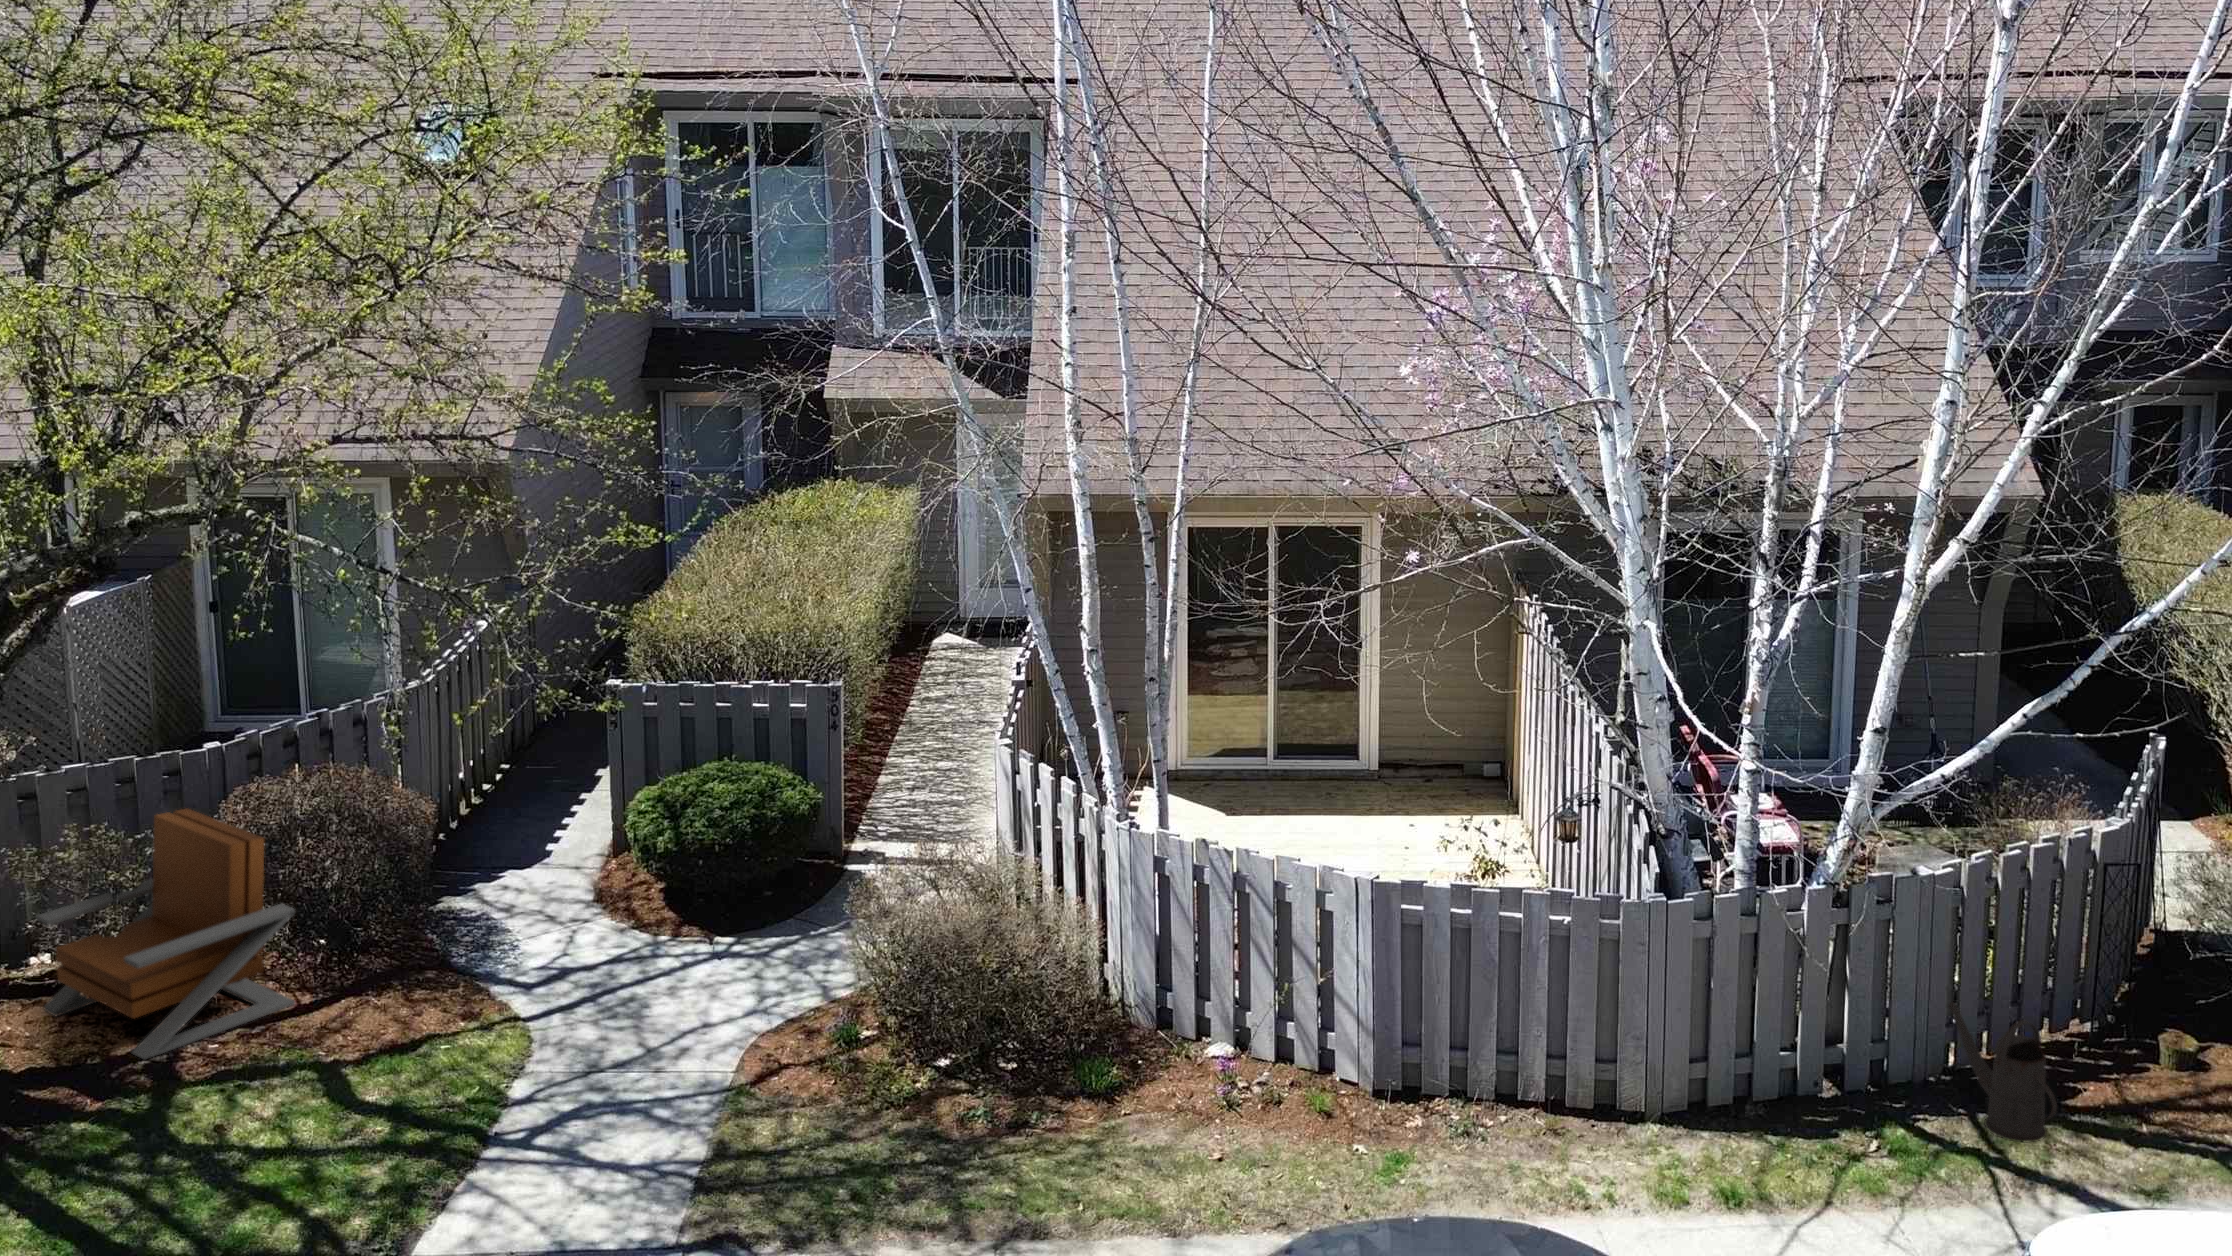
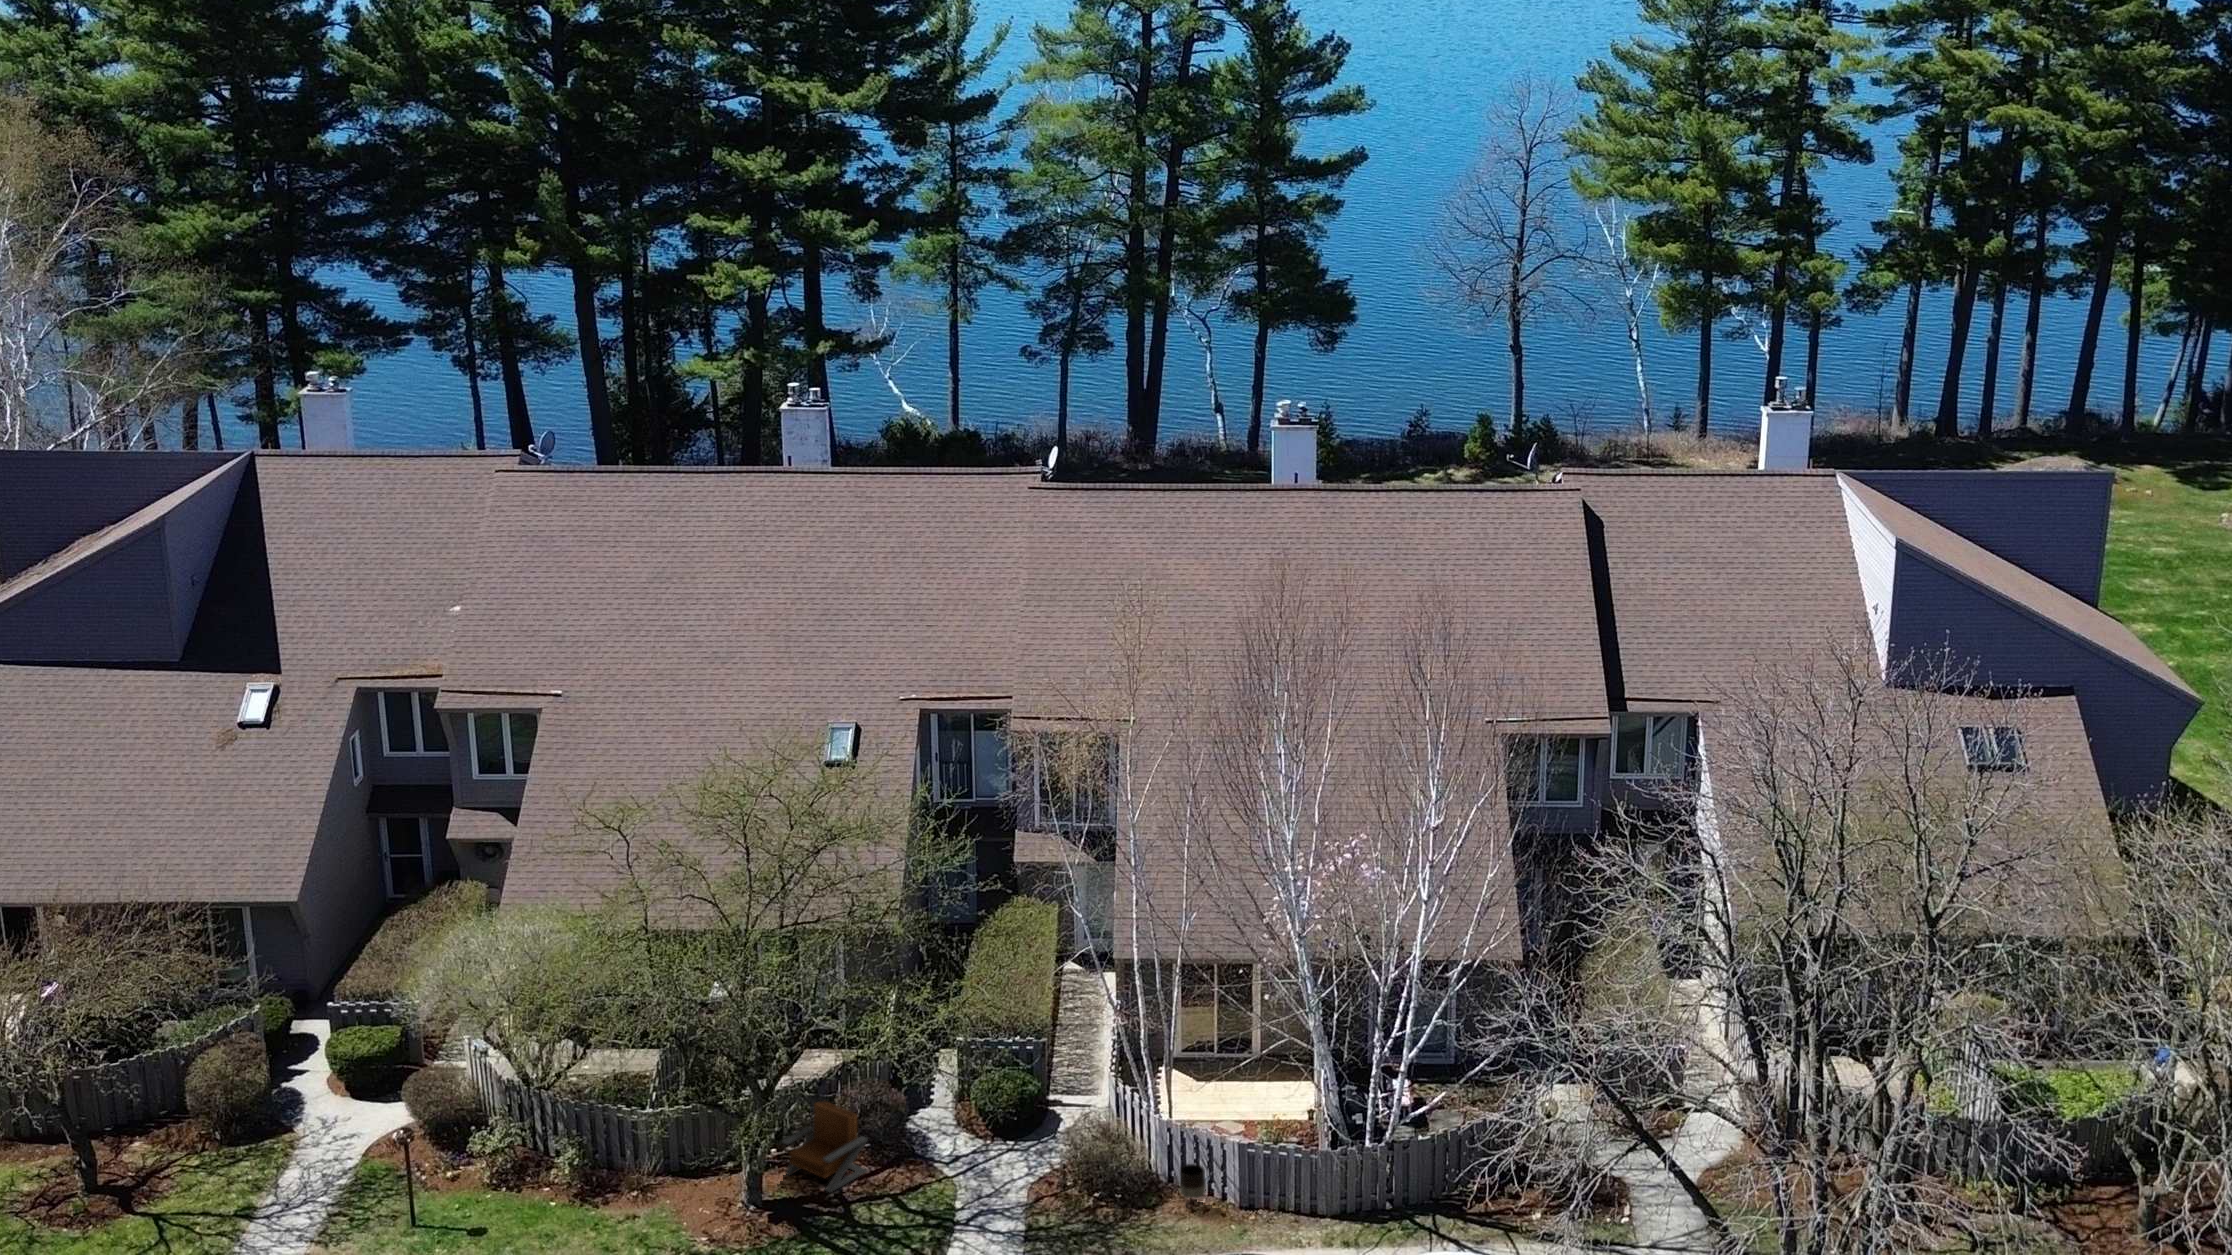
planter: none [1191,968,1269,1098] -> present [1180,1164,1206,1198]
watering can: present [1949,1002,2057,1142] -> none [1430,1177,1457,1225]

